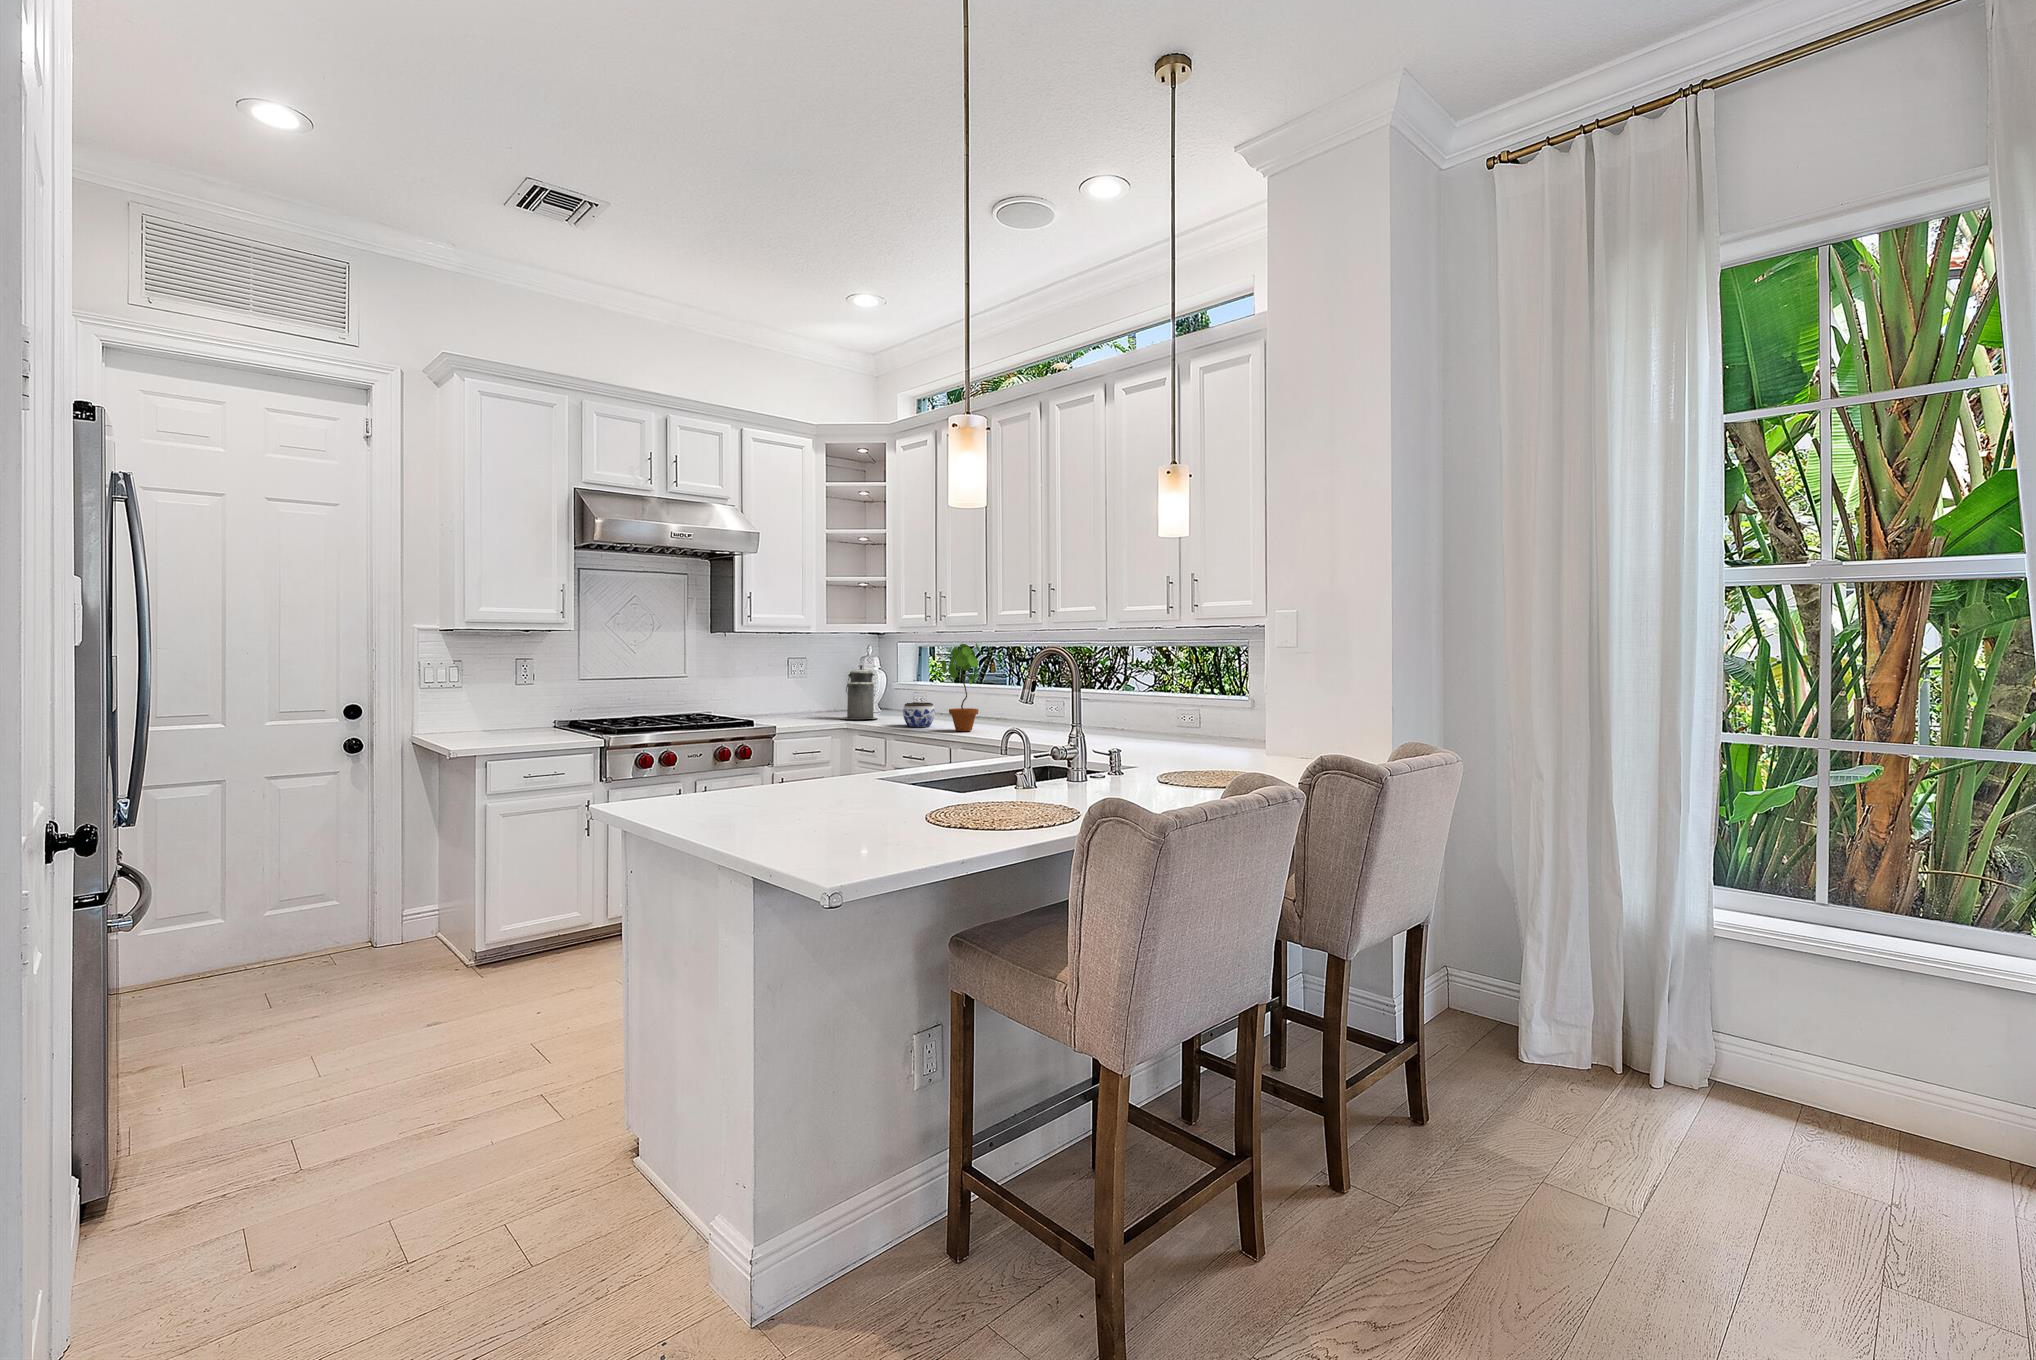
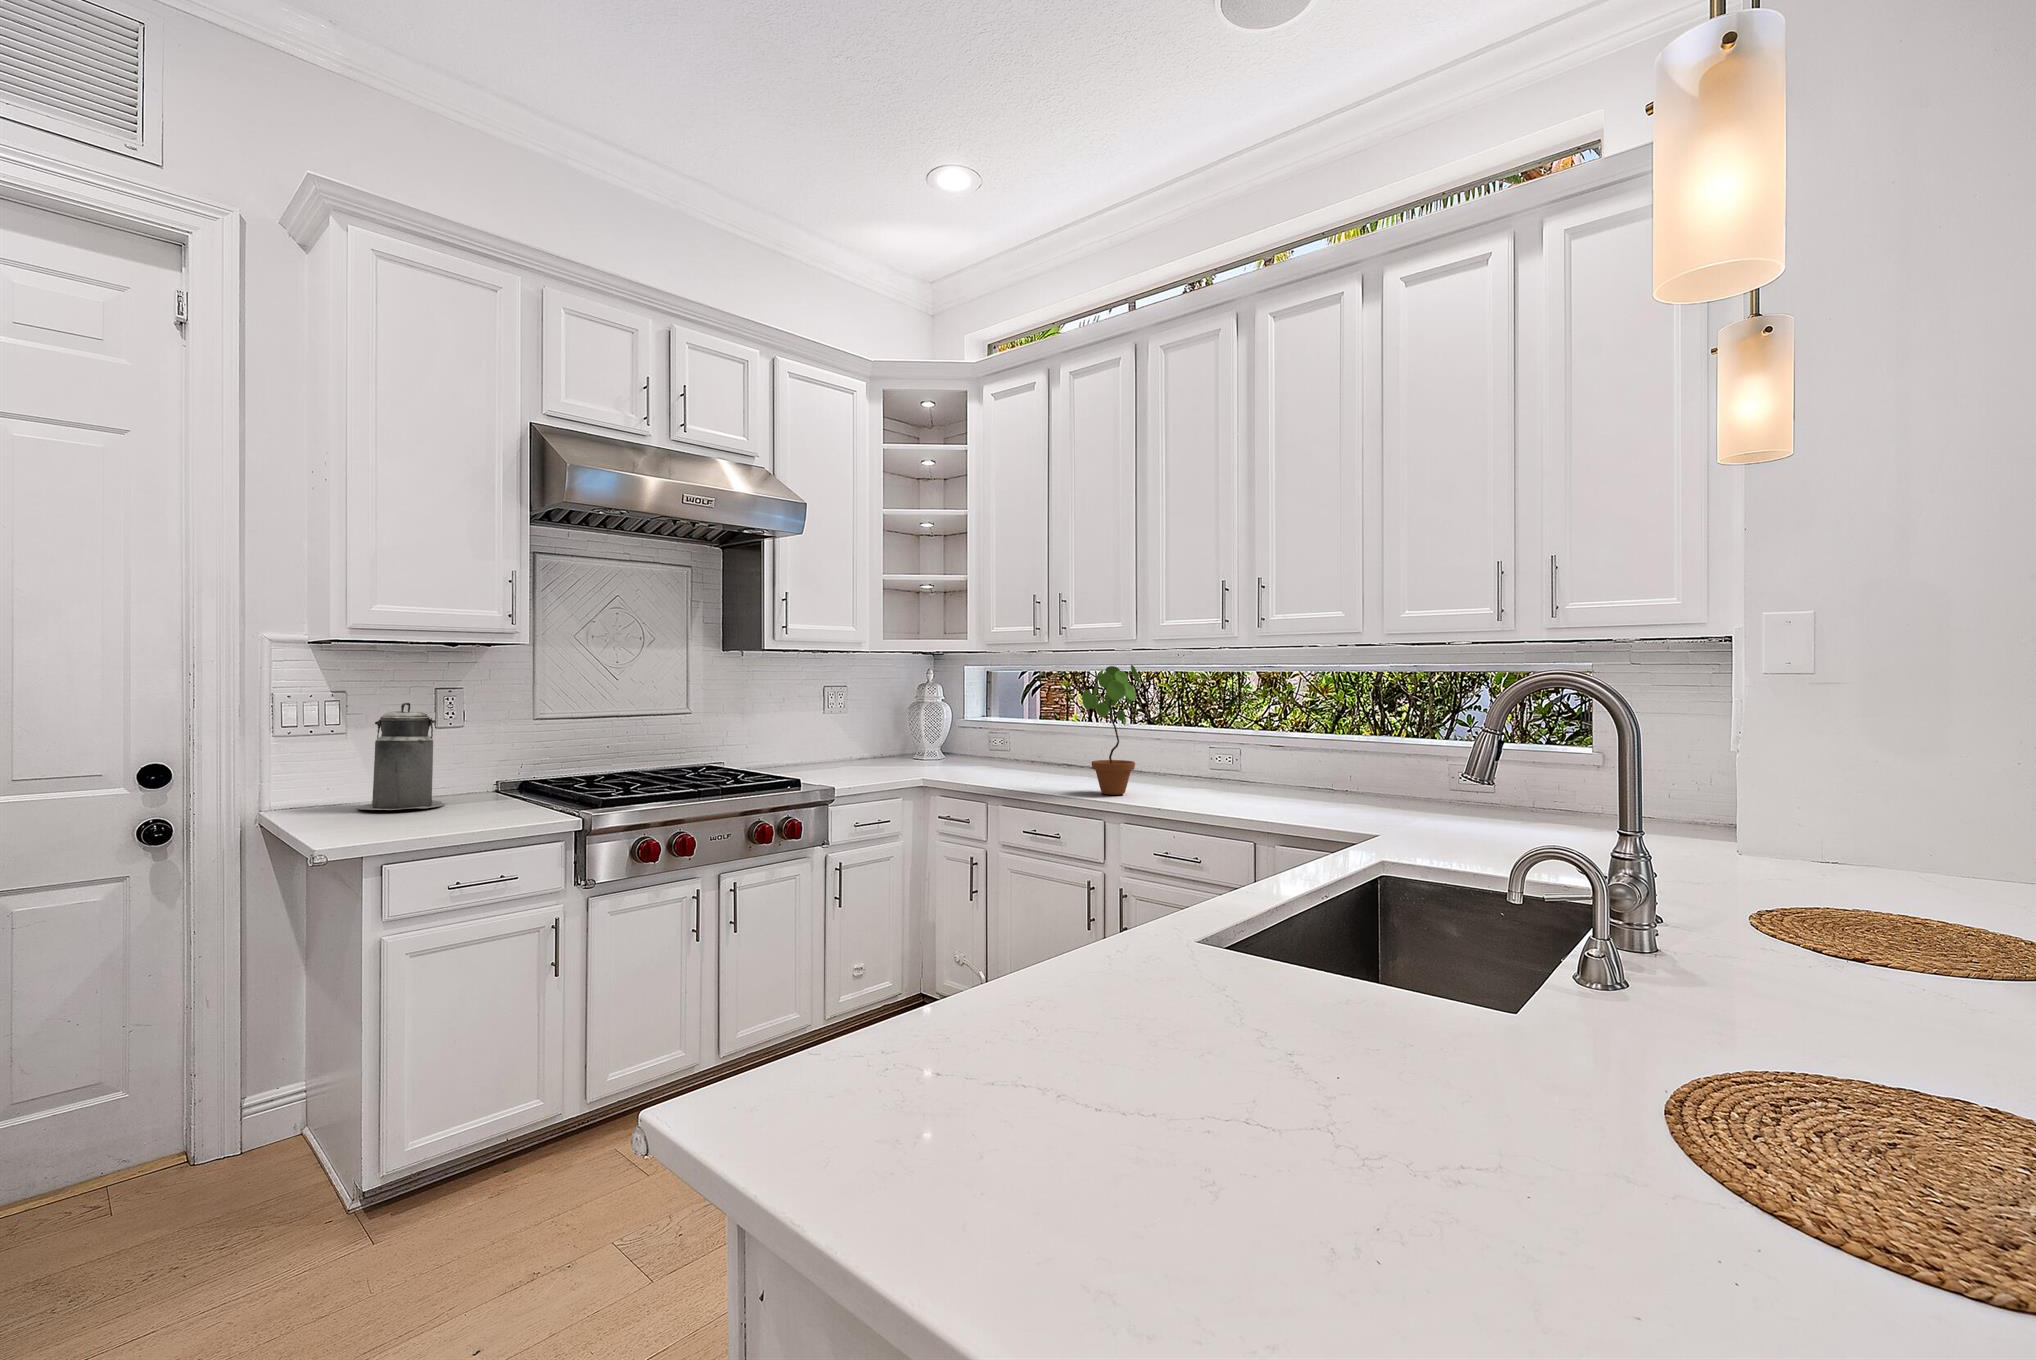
canister: present [840,665,878,719] -> present [357,703,444,810]
jar: present [903,702,935,727] -> none [1015,750,1061,787]

